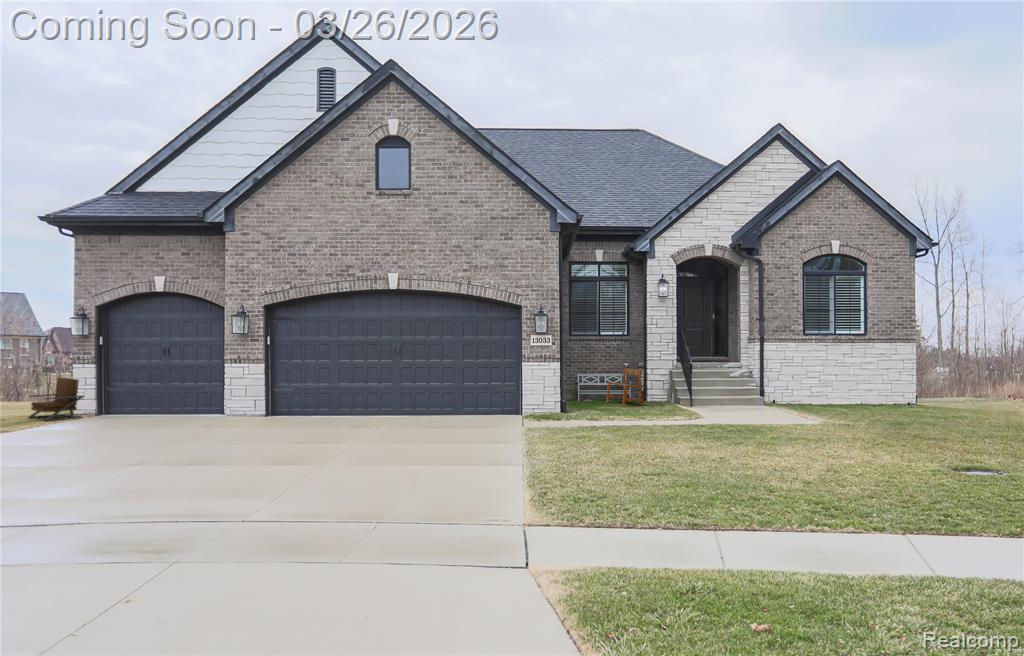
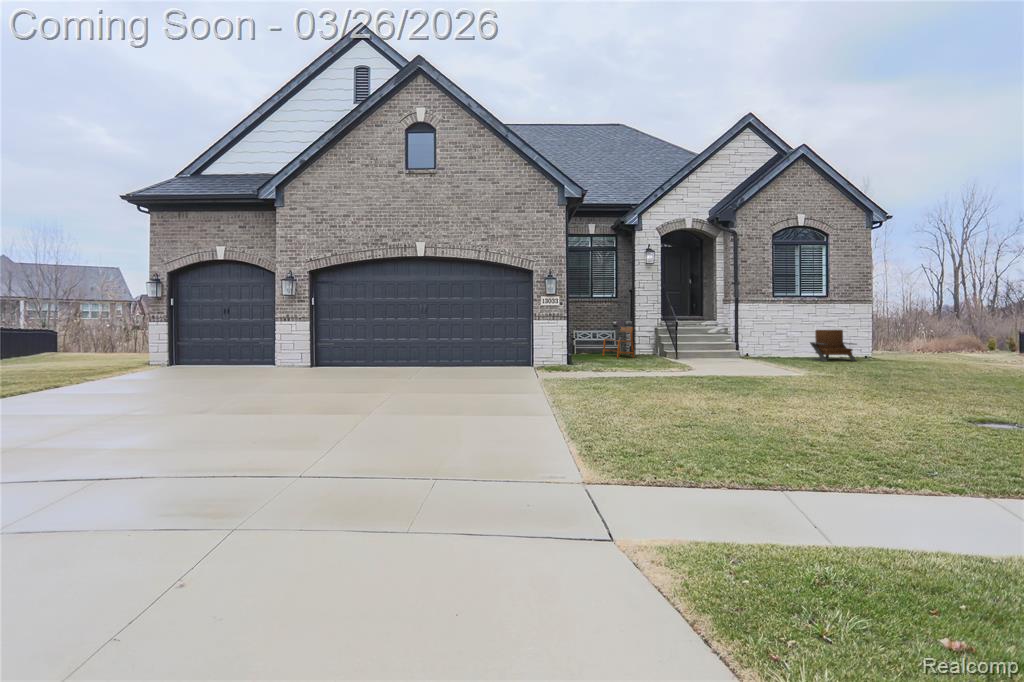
lounge chair: present [28,378,84,421] -> present [810,330,857,361]

